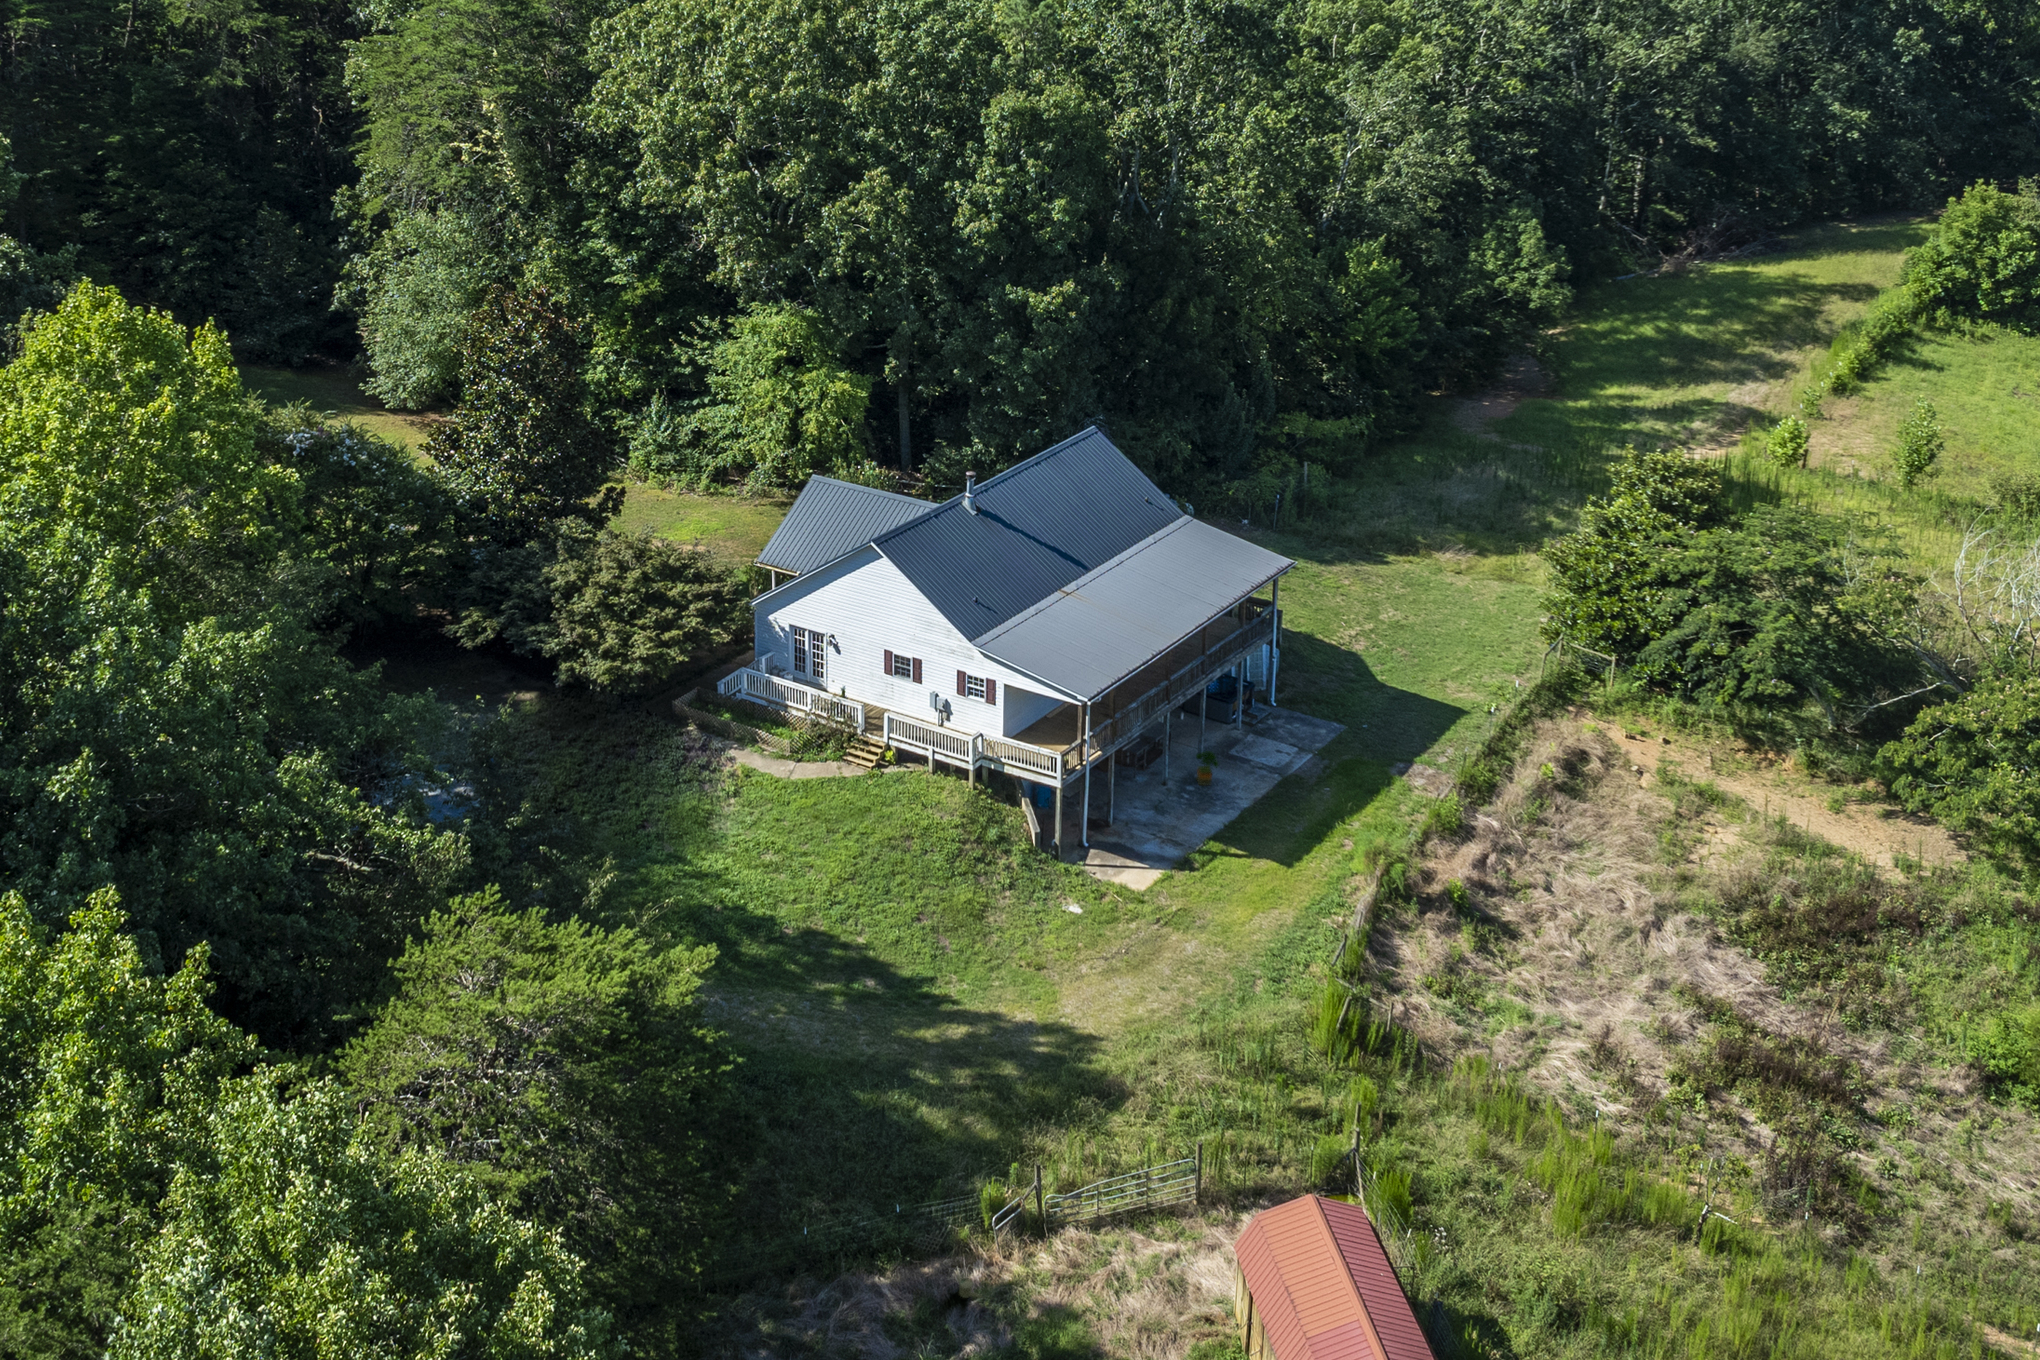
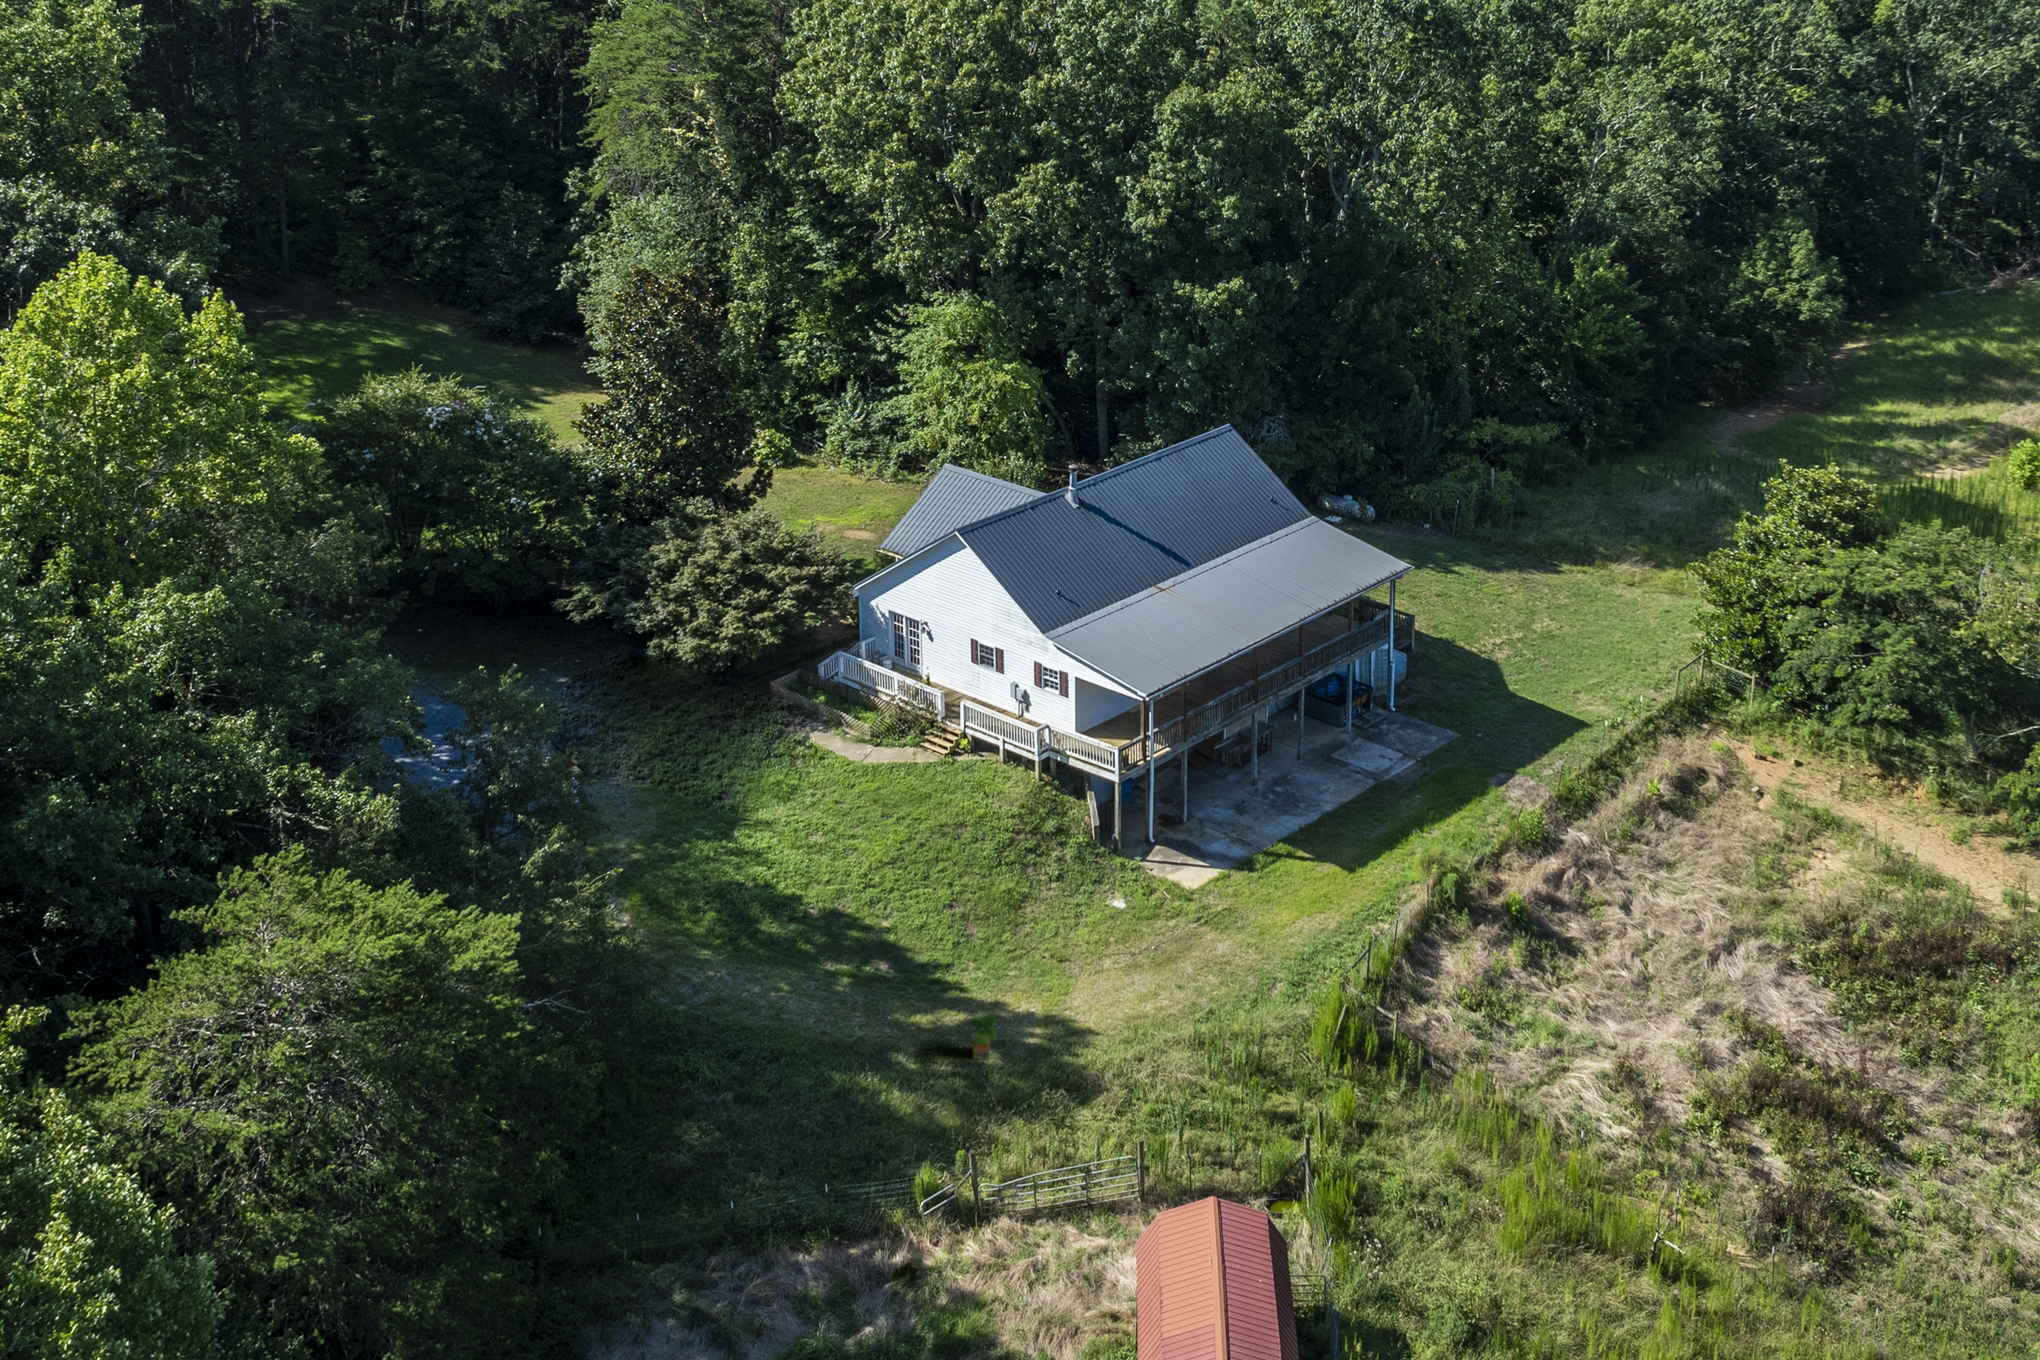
potted tree: present [1197,751,1218,785] -> present [969,1015,996,1059]

